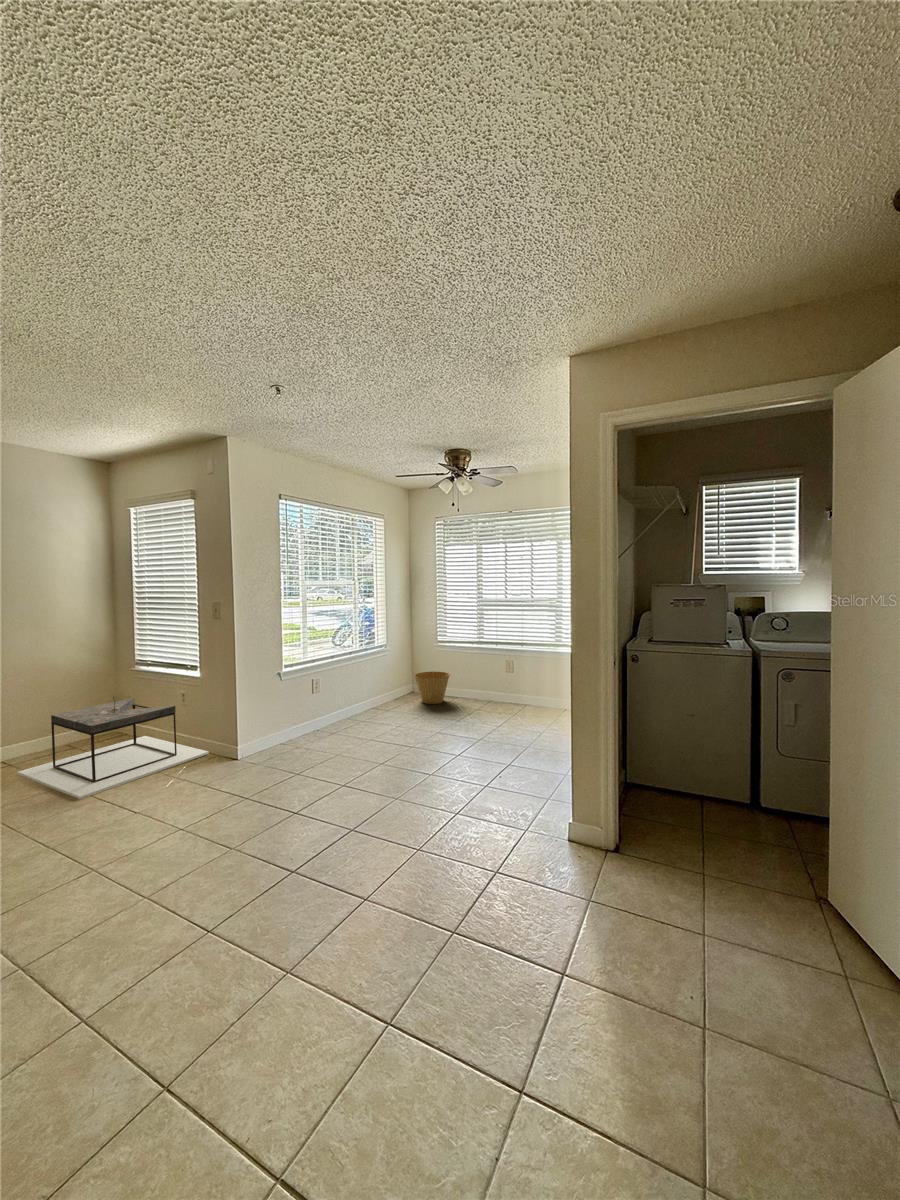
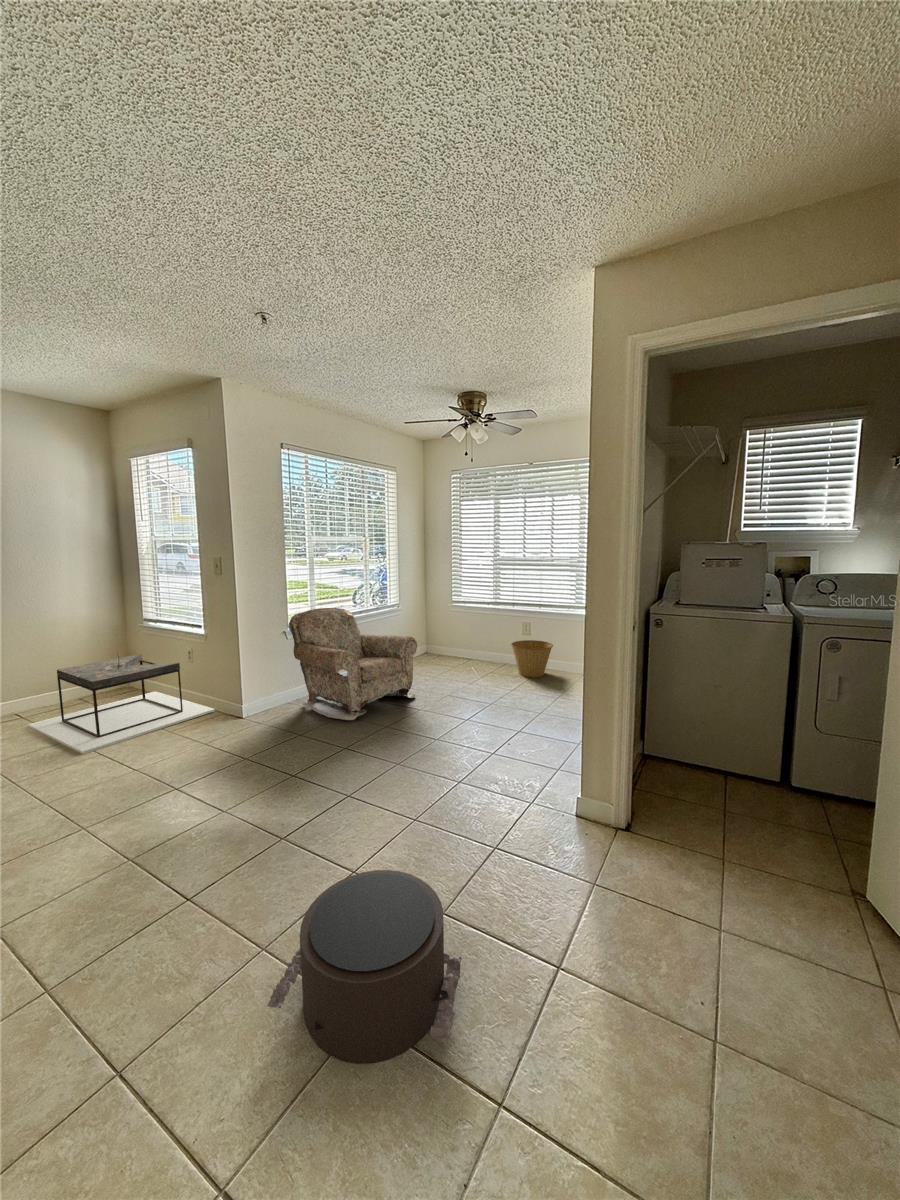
armchair: none [283,649,408,759] -> present [288,608,417,720]
basket: present [414,672,450,704] -> present [511,640,553,677]
pouf: none [303,890,477,1066] -> present [267,870,461,1064]

